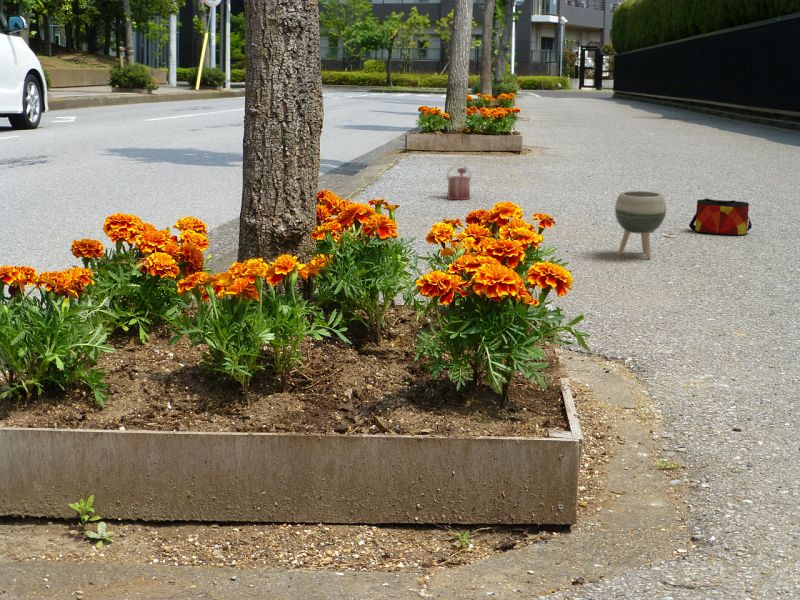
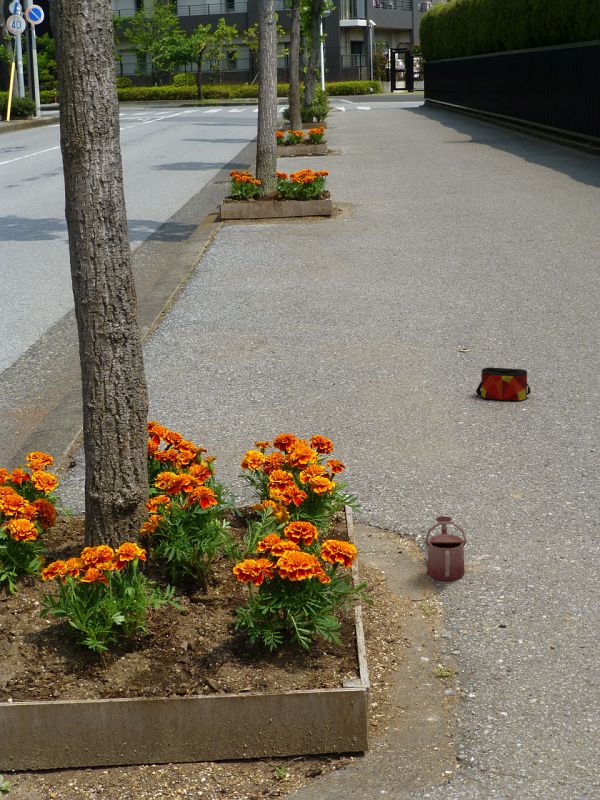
watering can: present [447,167,471,200] -> present [425,516,467,581]
planter: present [615,191,666,259] -> none [406,376,451,438]

